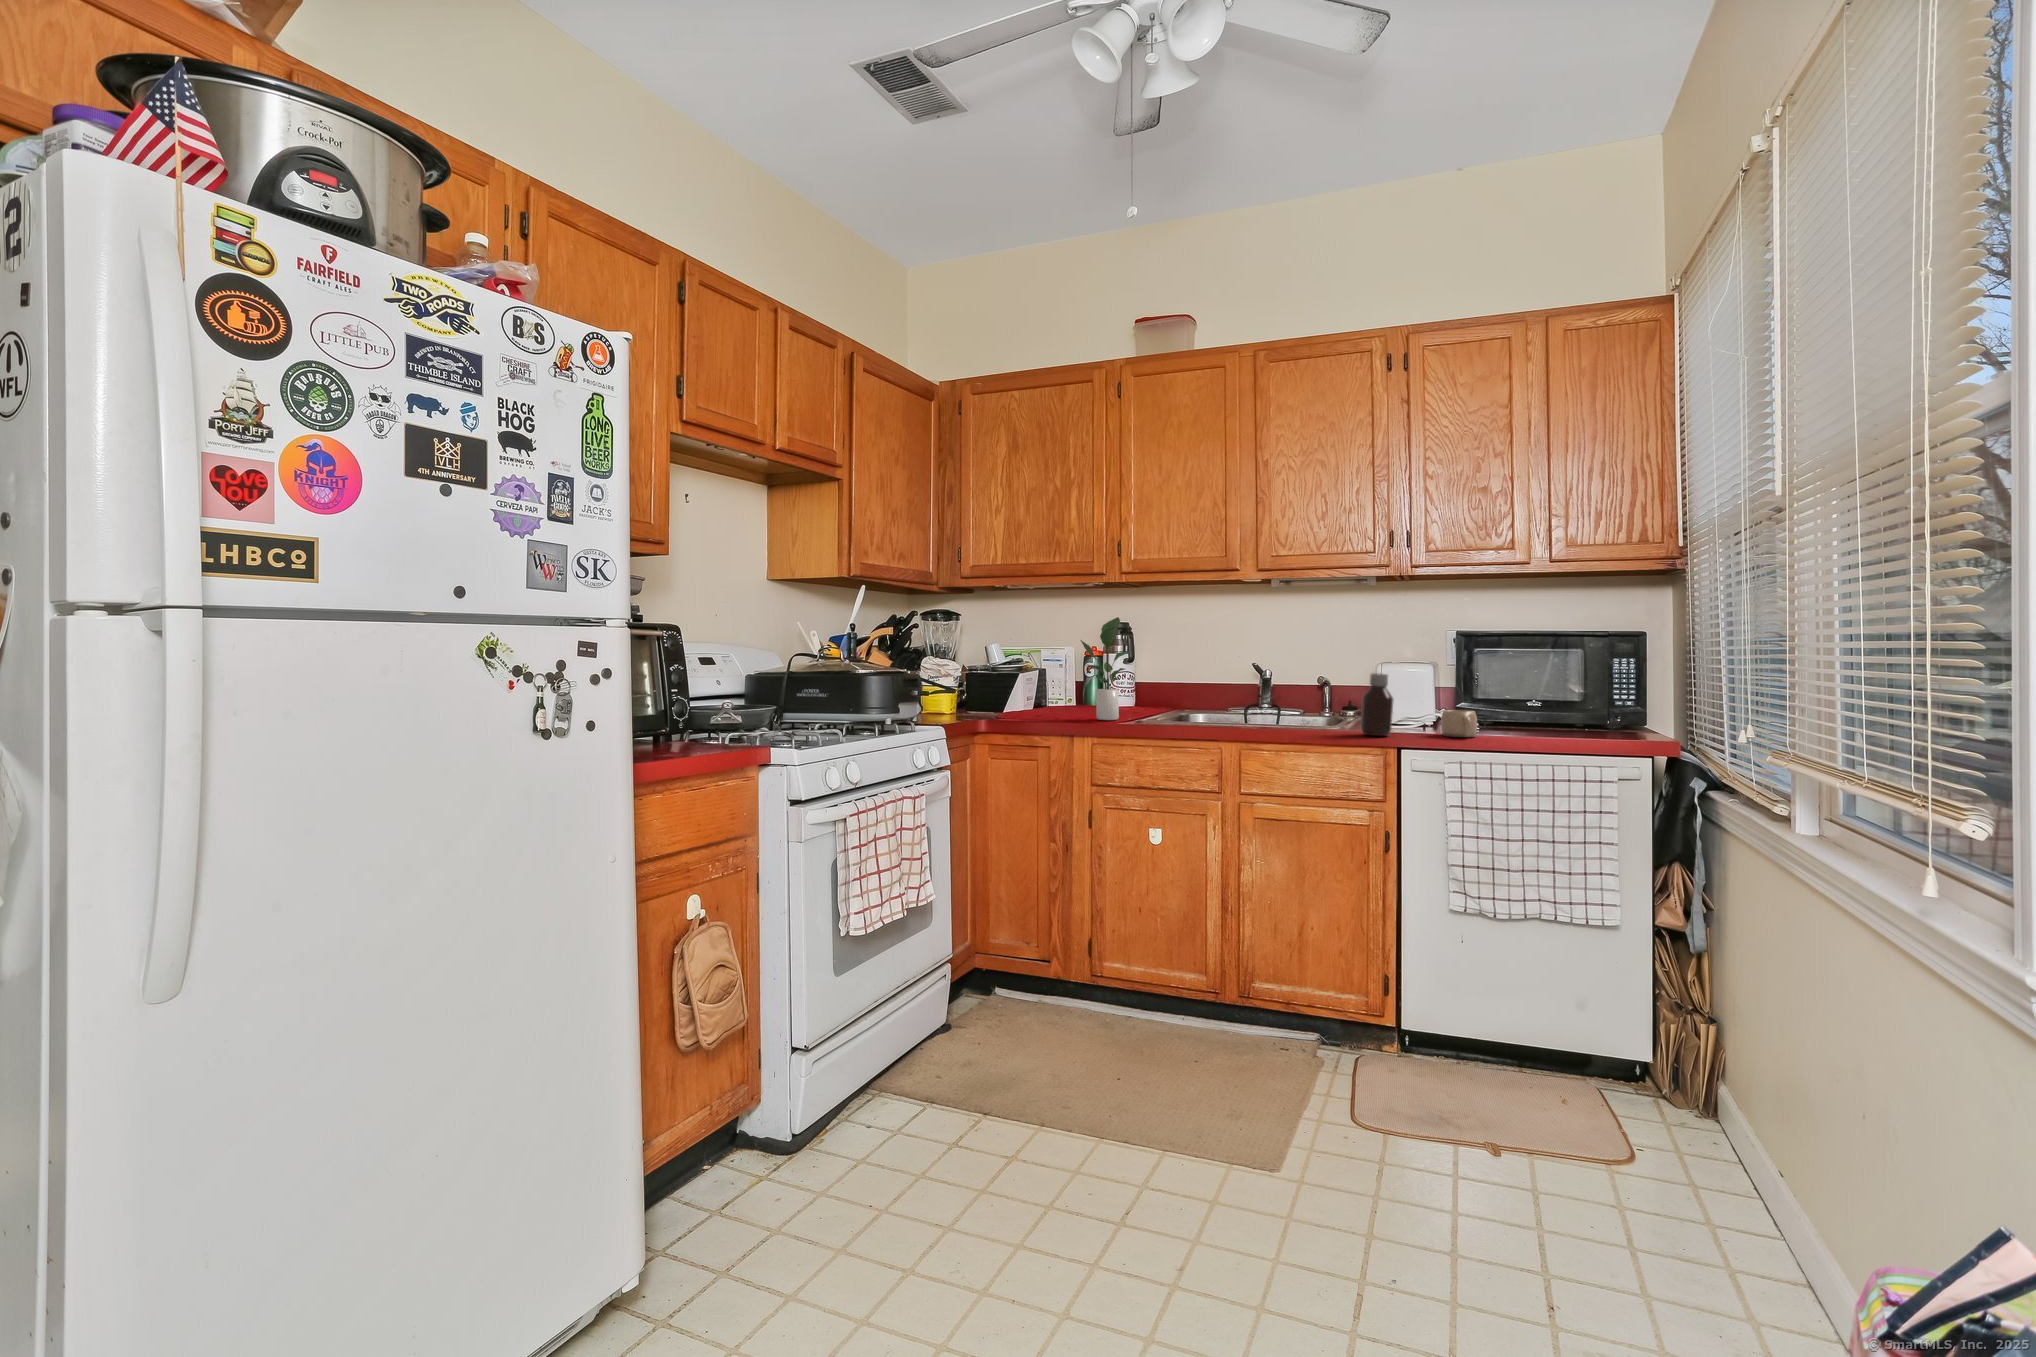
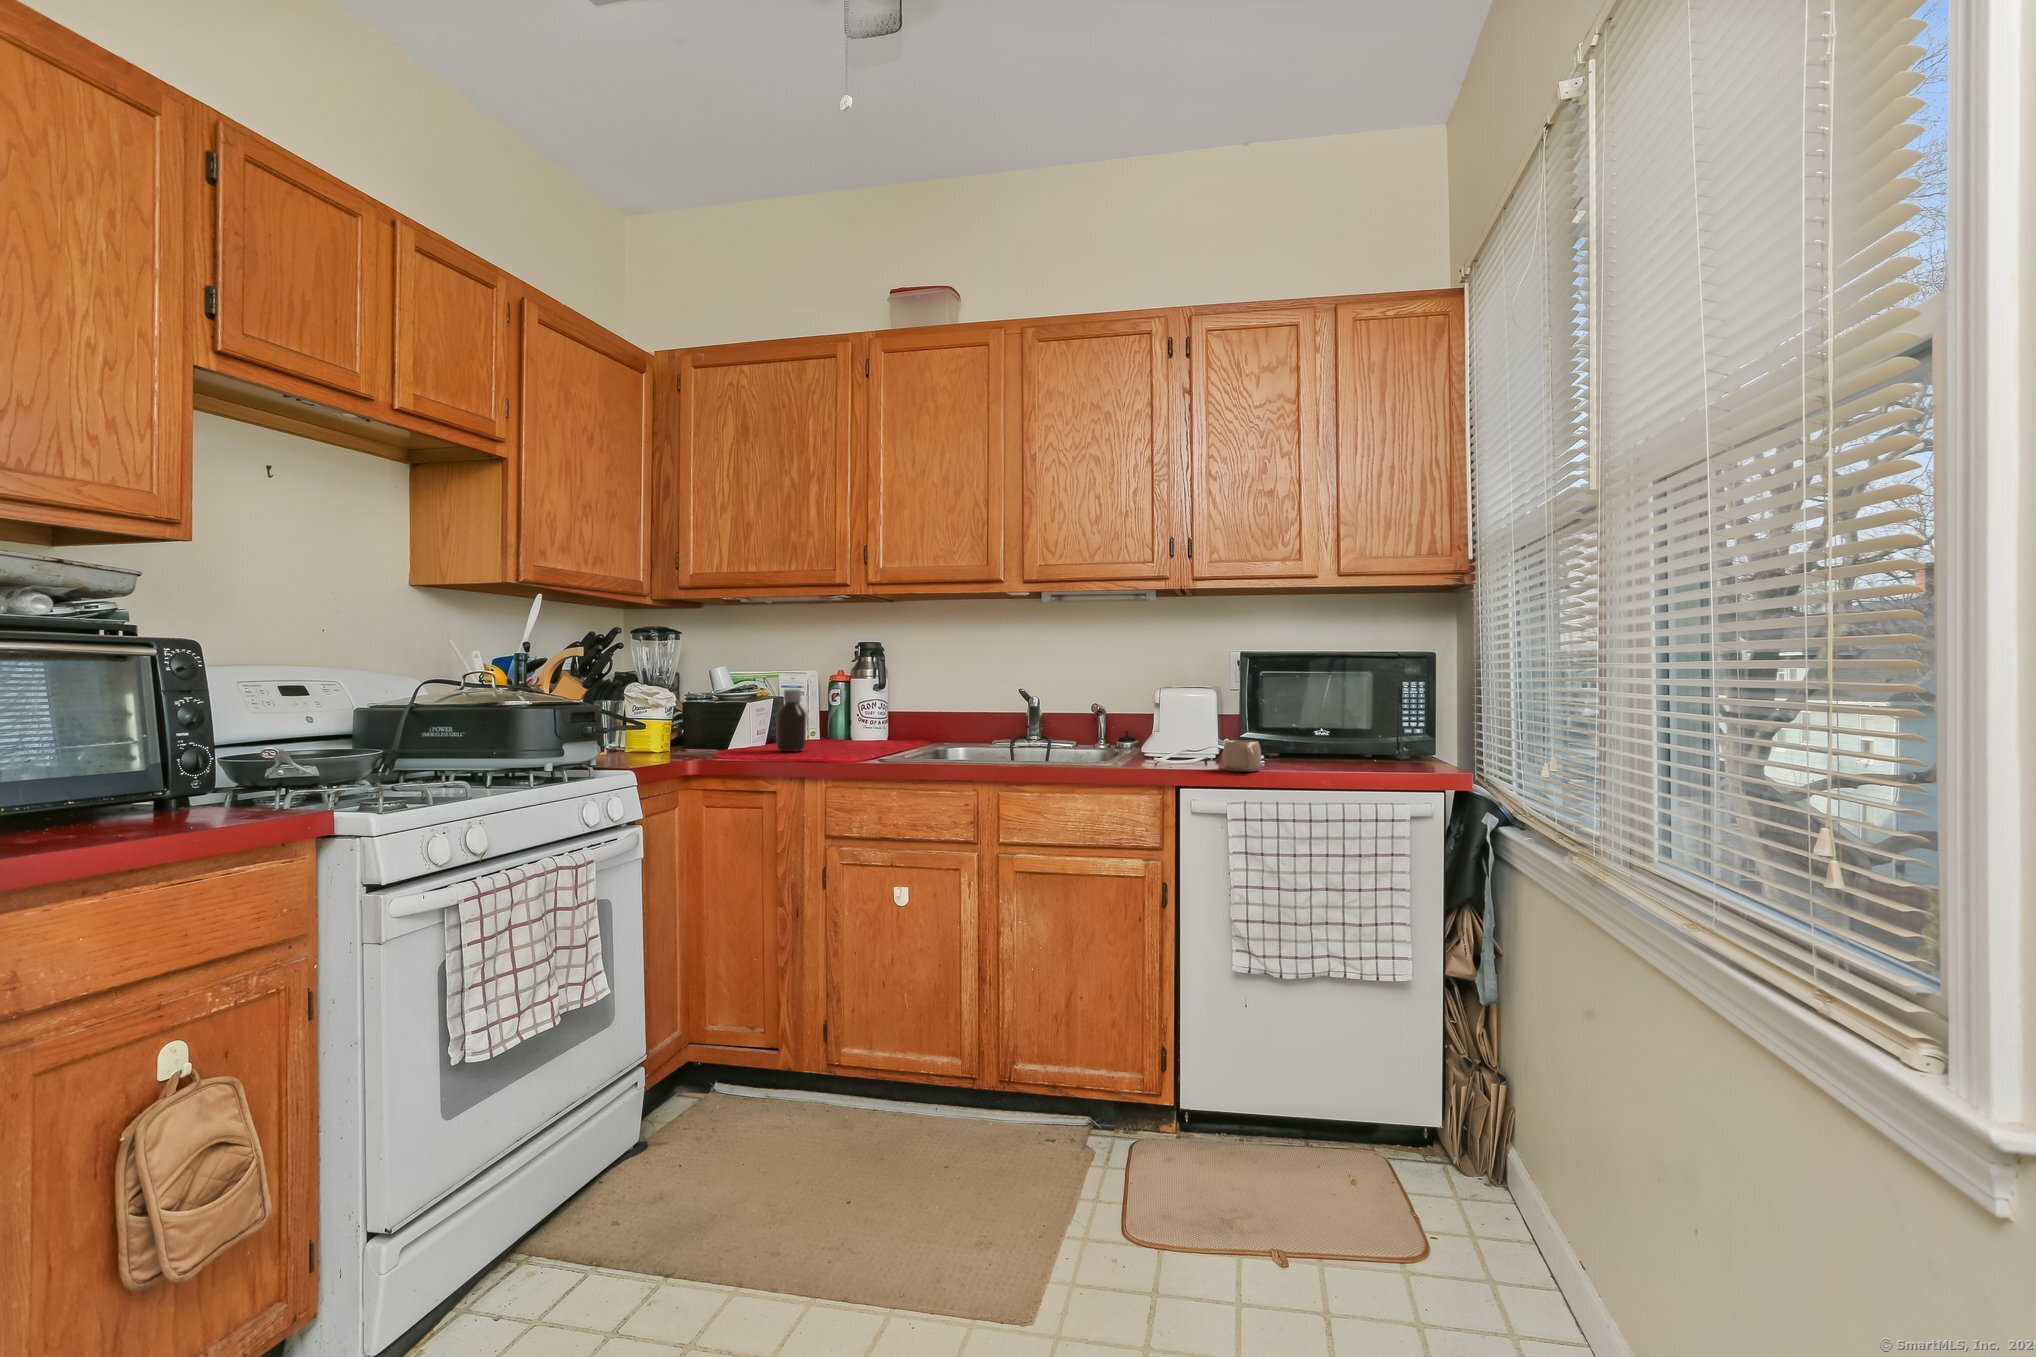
potted plant: present [1081,617,1131,720] -> none [817,633,882,757]
bottle: present [1361,673,1393,736] -> present [776,690,806,752]

